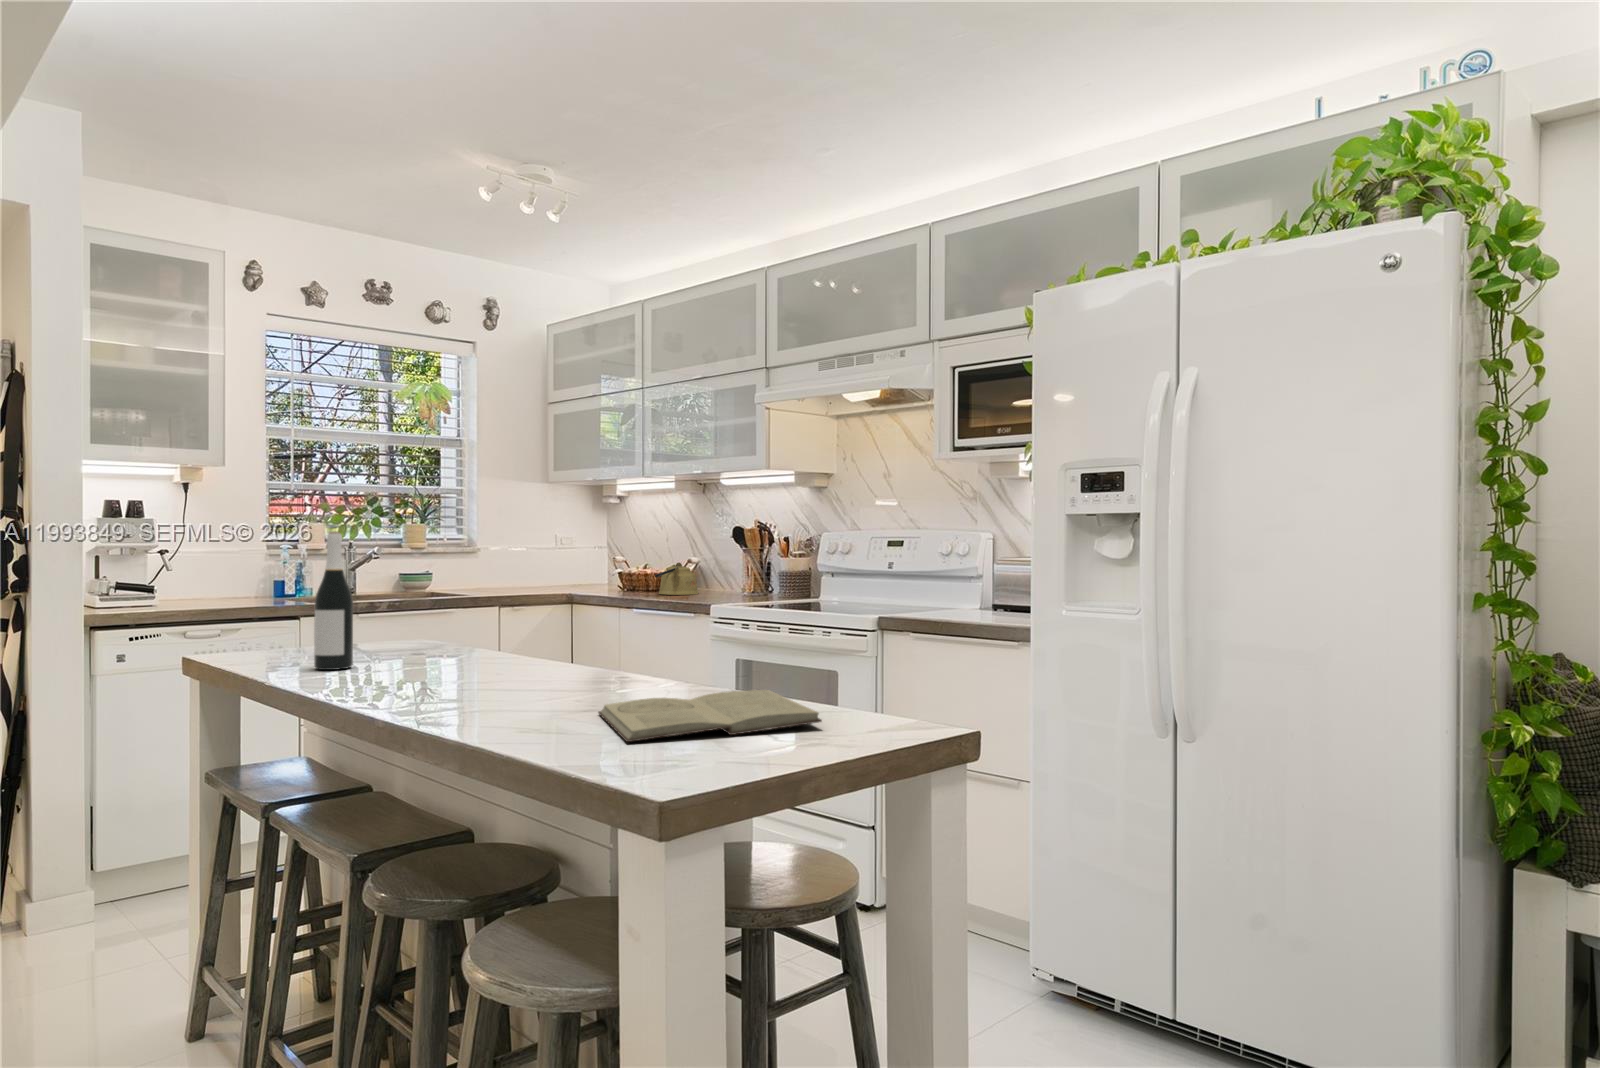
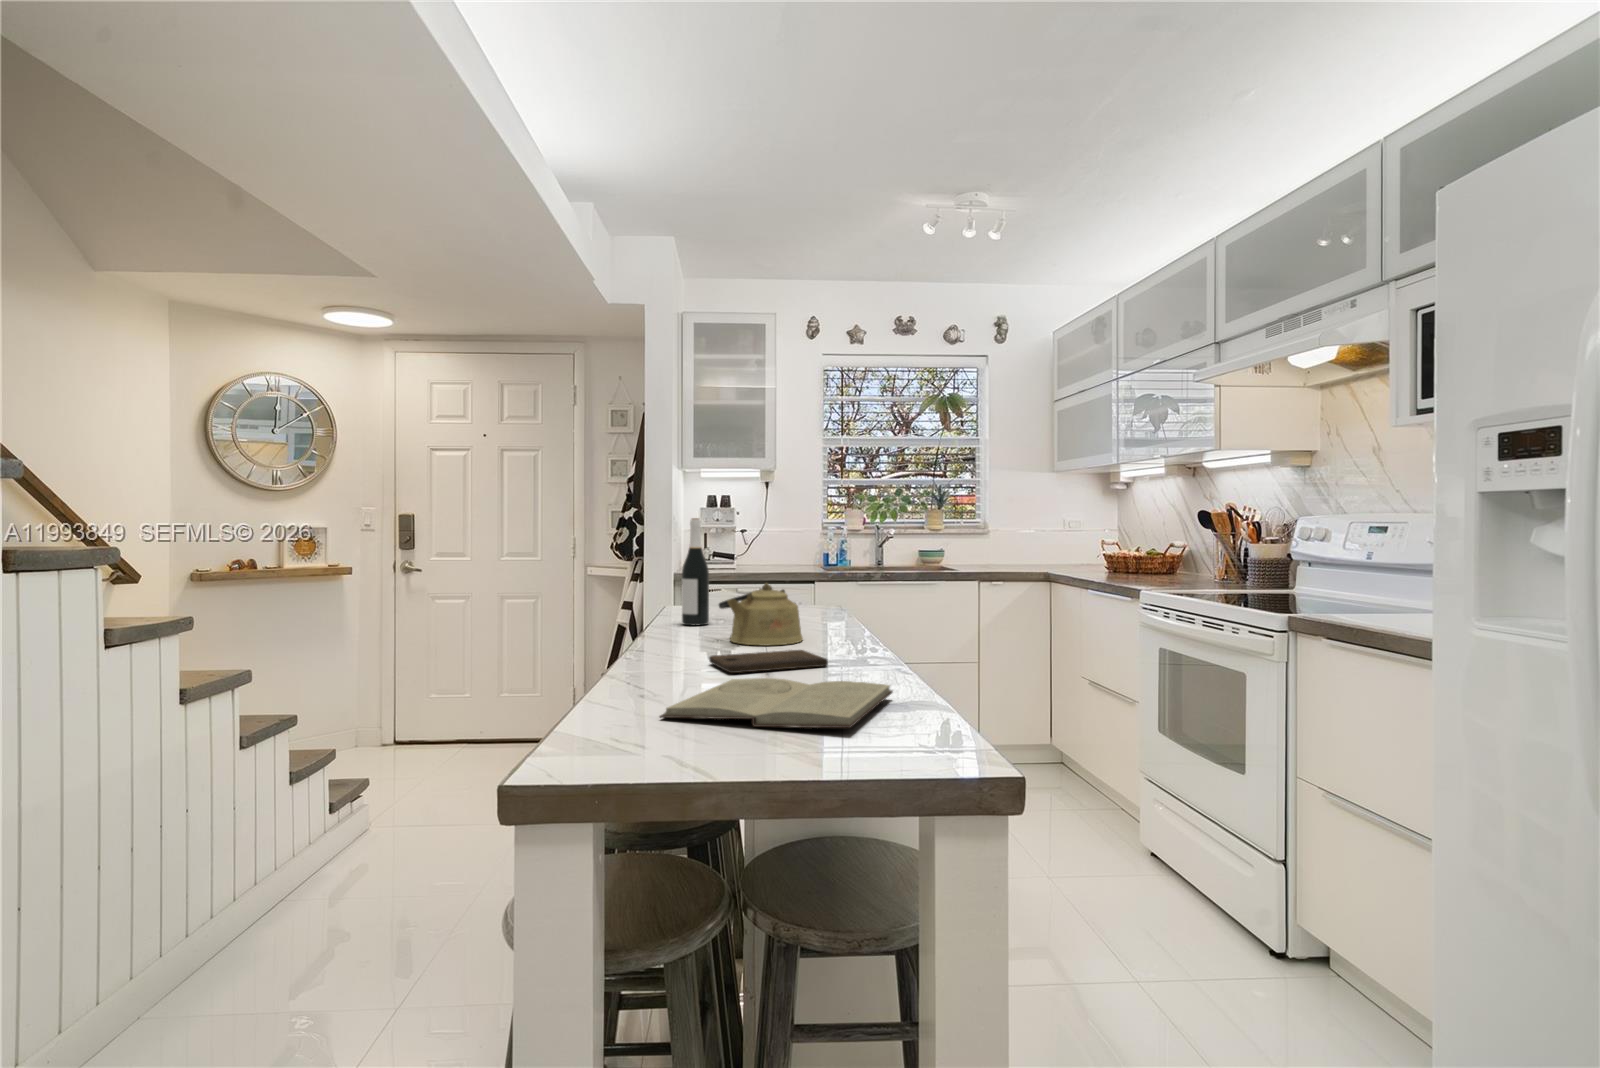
kettle: present [655,562,698,595] -> present [719,583,803,645]
cutting board: none [503,676,632,704] -> present [709,650,828,673]

